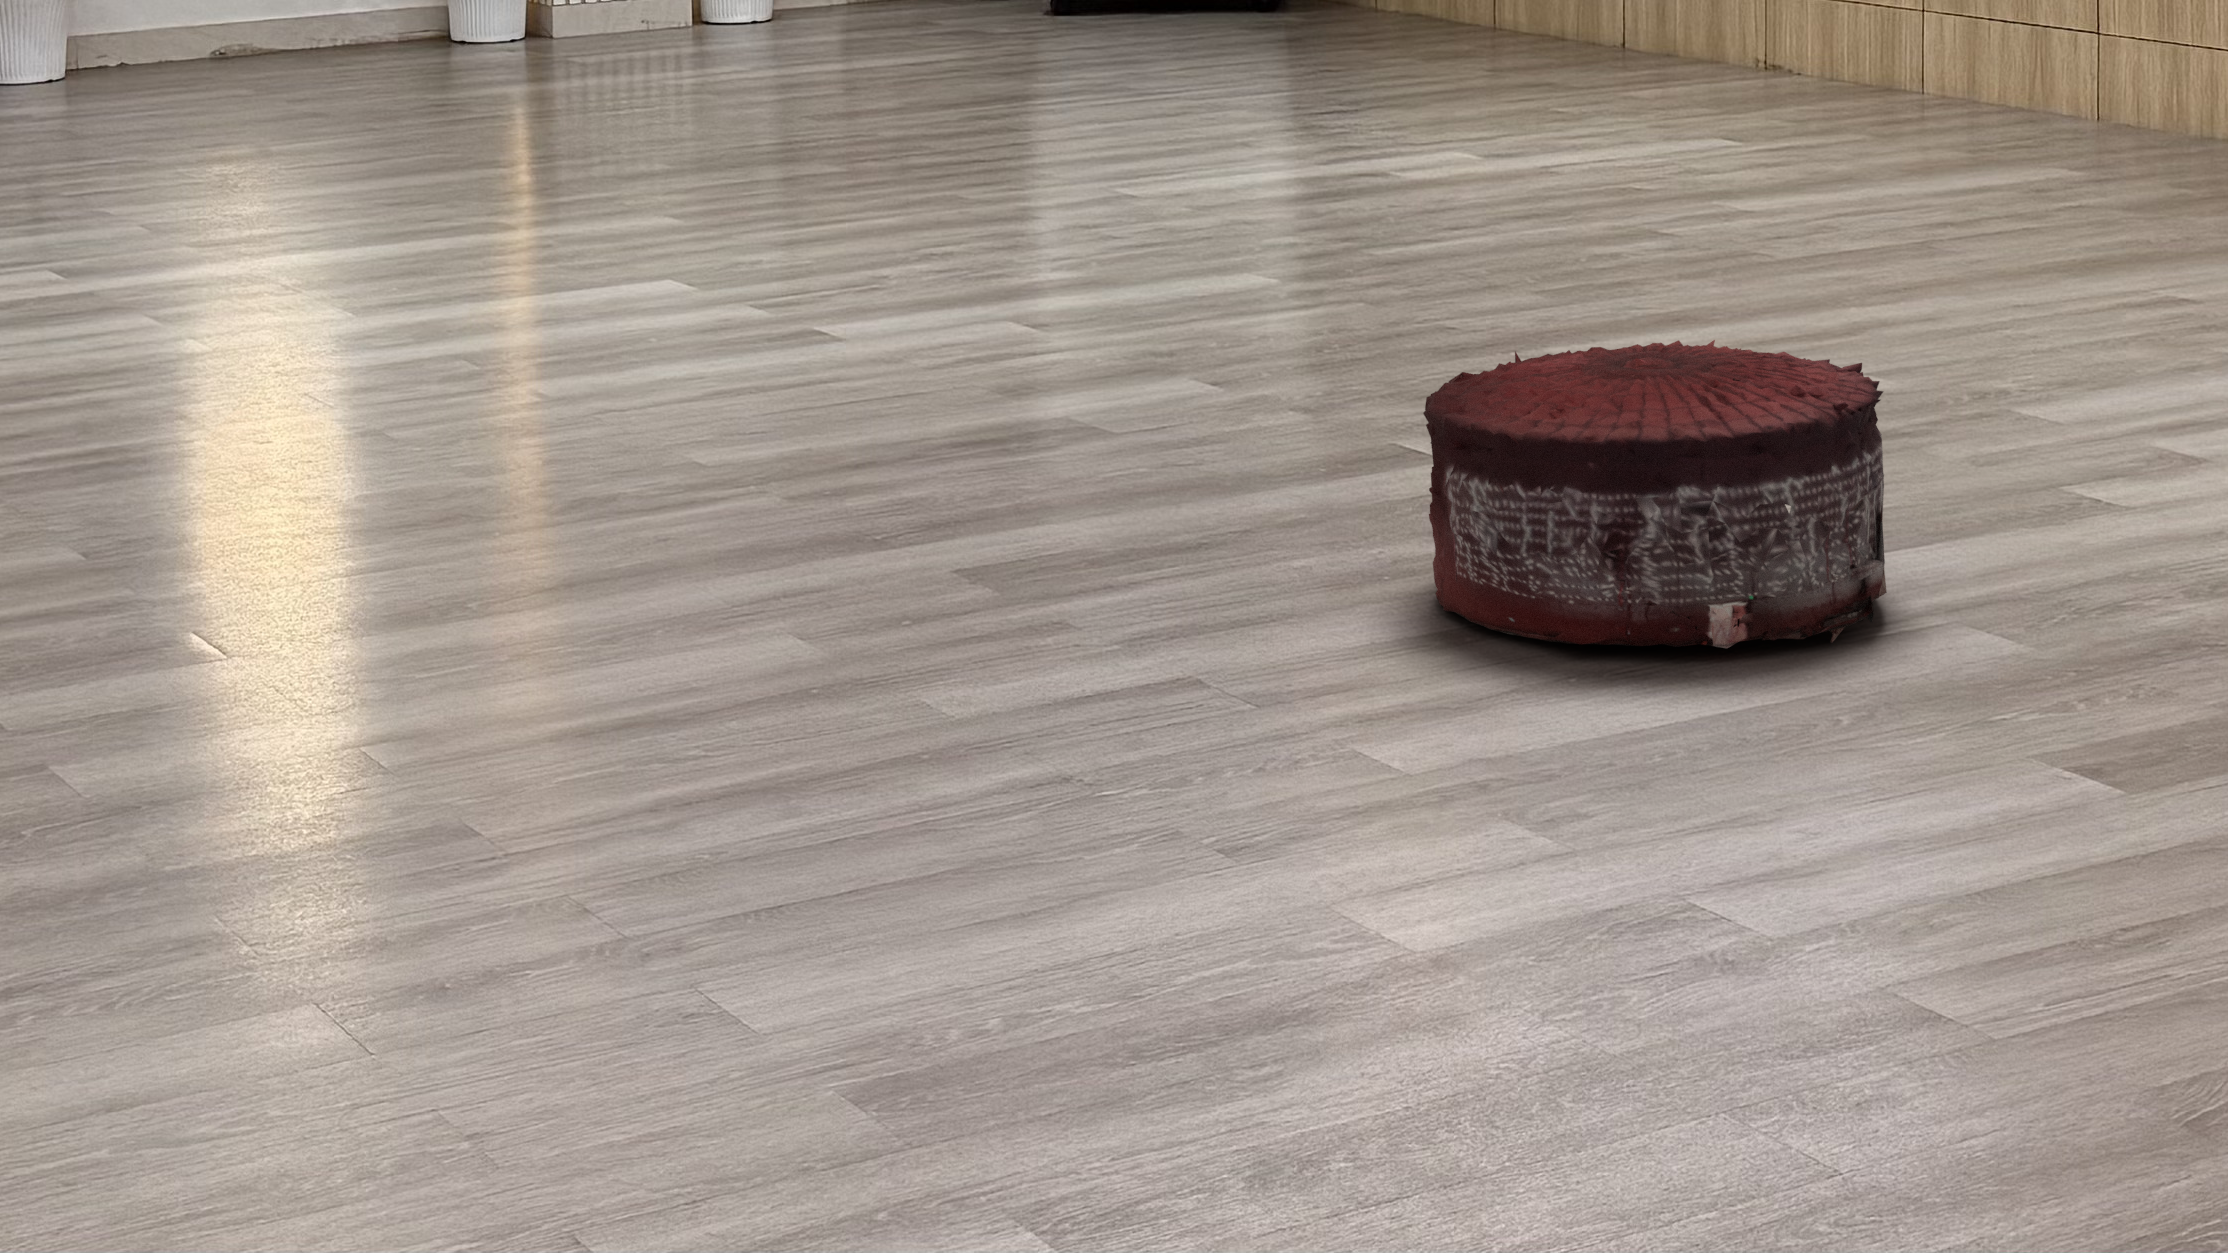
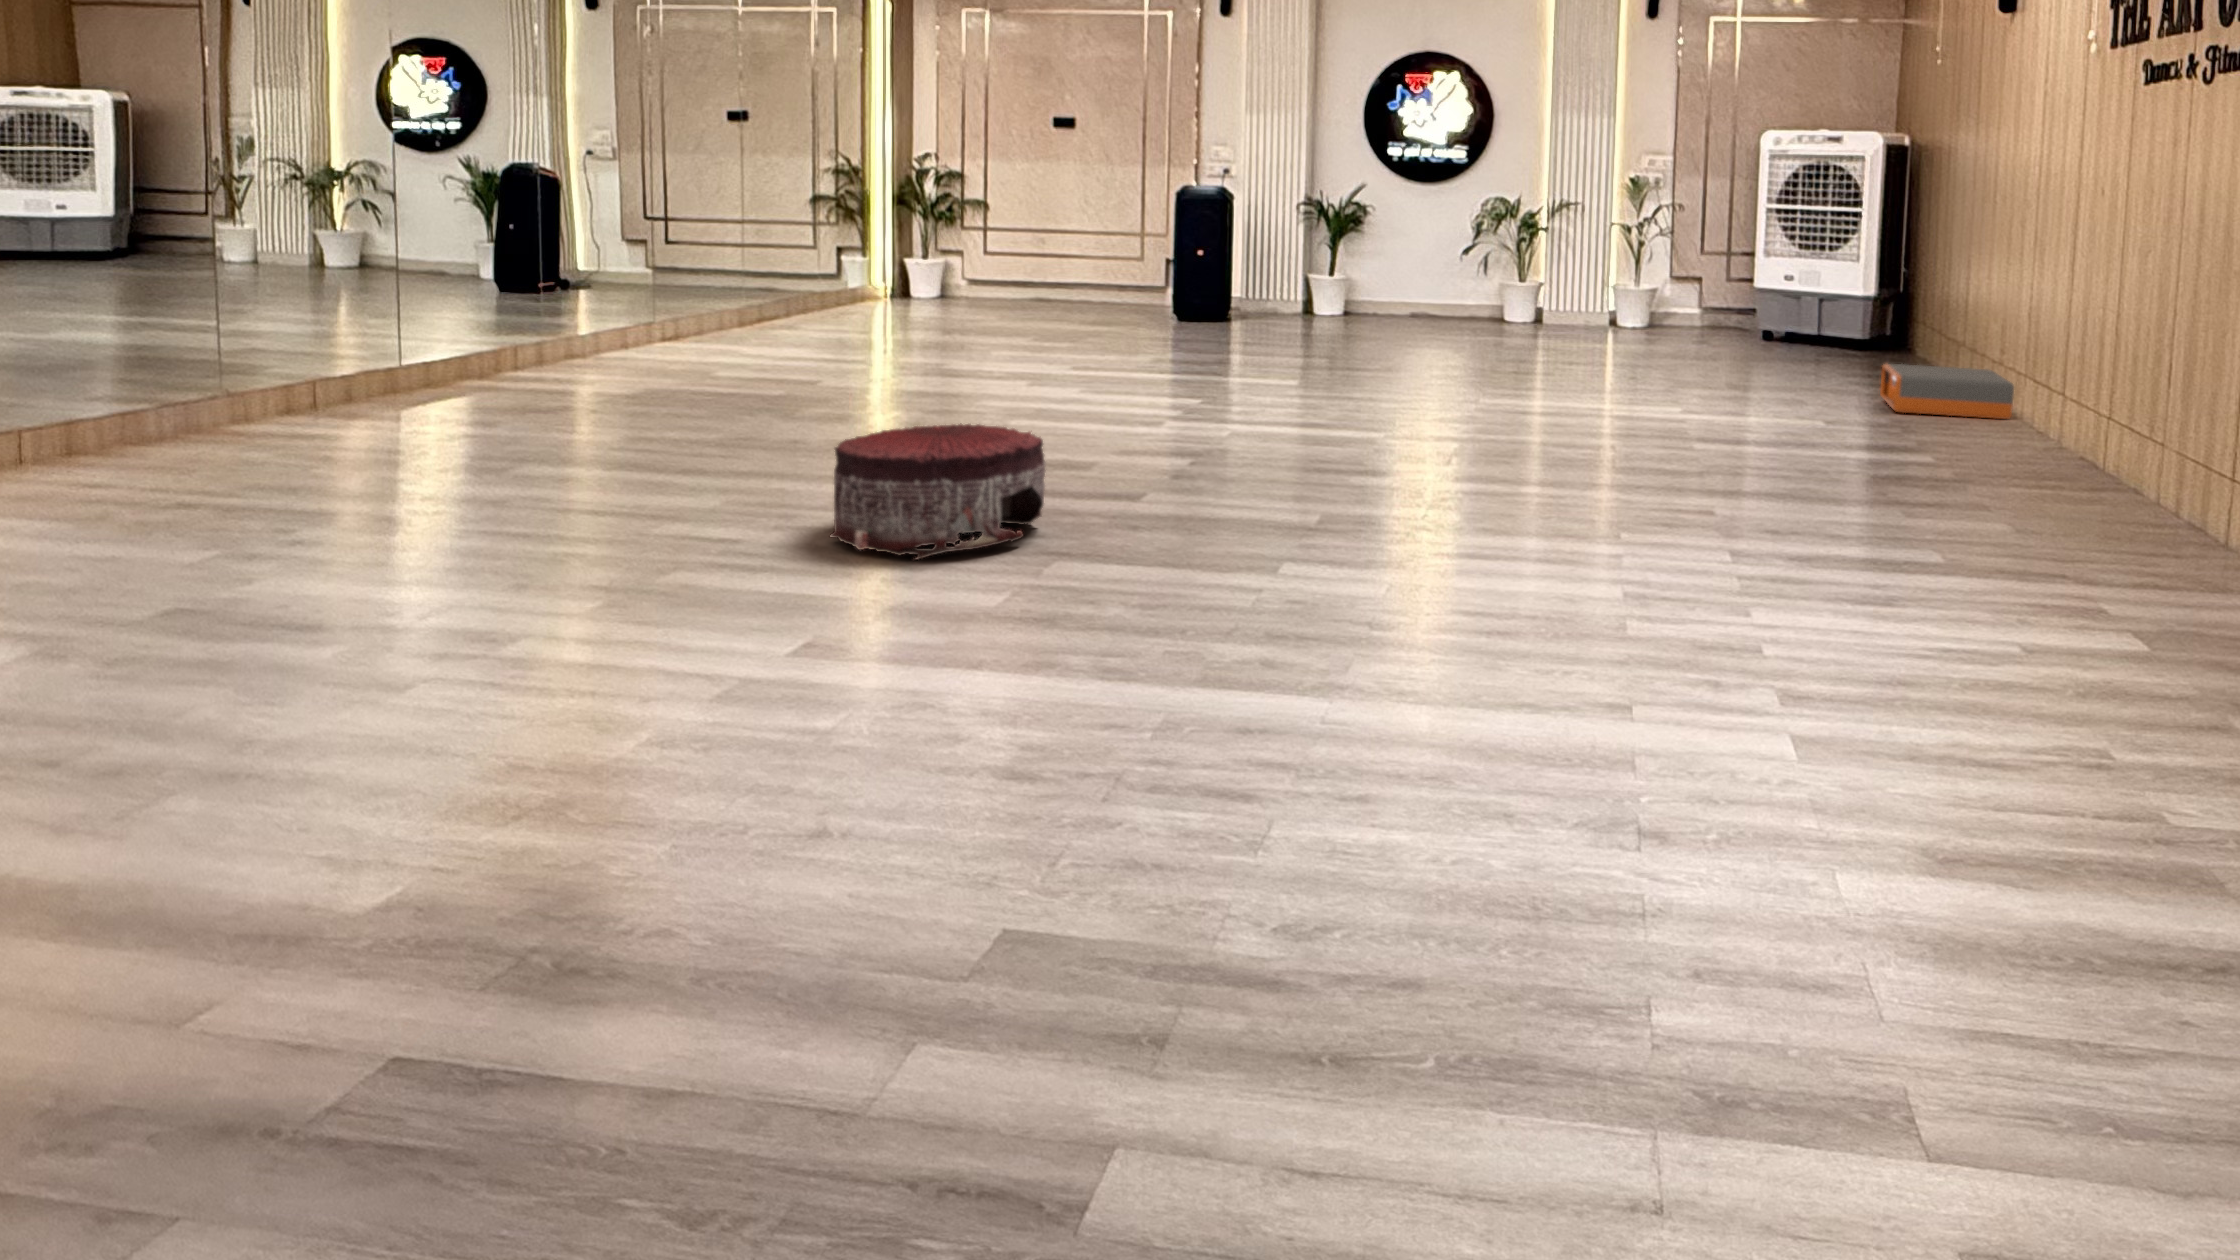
storage box: none [1739,20,2013,118] -> present [1880,364,2014,419]

